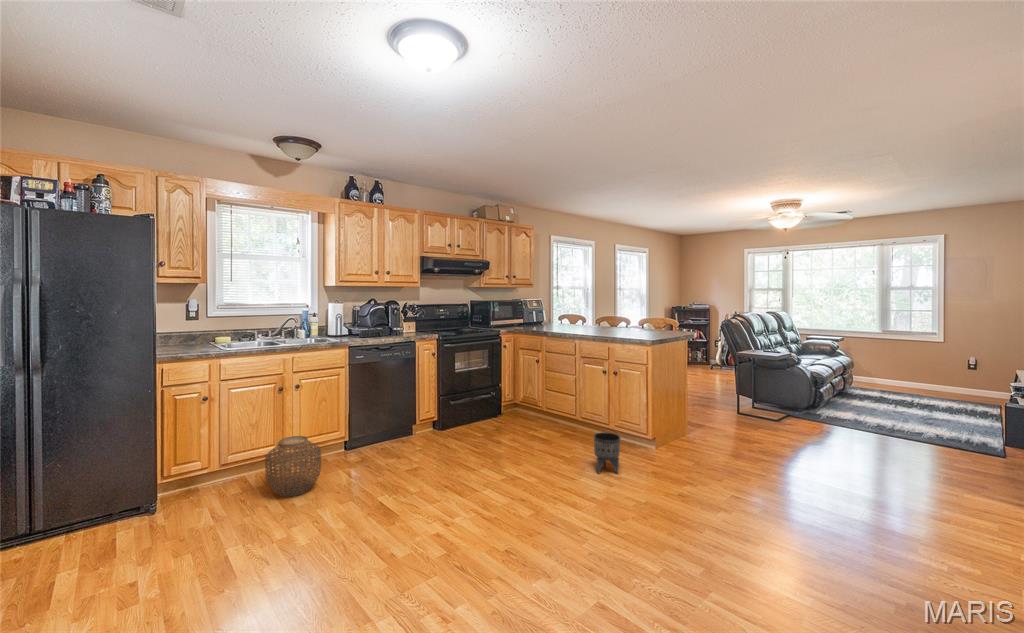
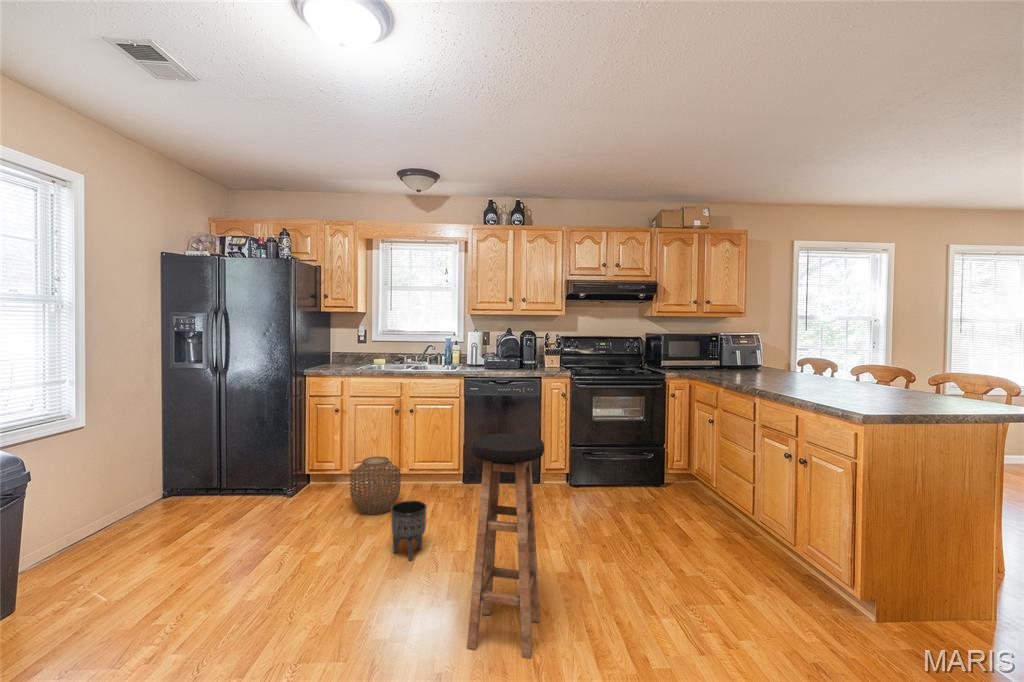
bar stool: none [493,381,553,539] -> present [467,434,544,658]
planter: present [594,432,620,474] -> present [391,501,427,561]

